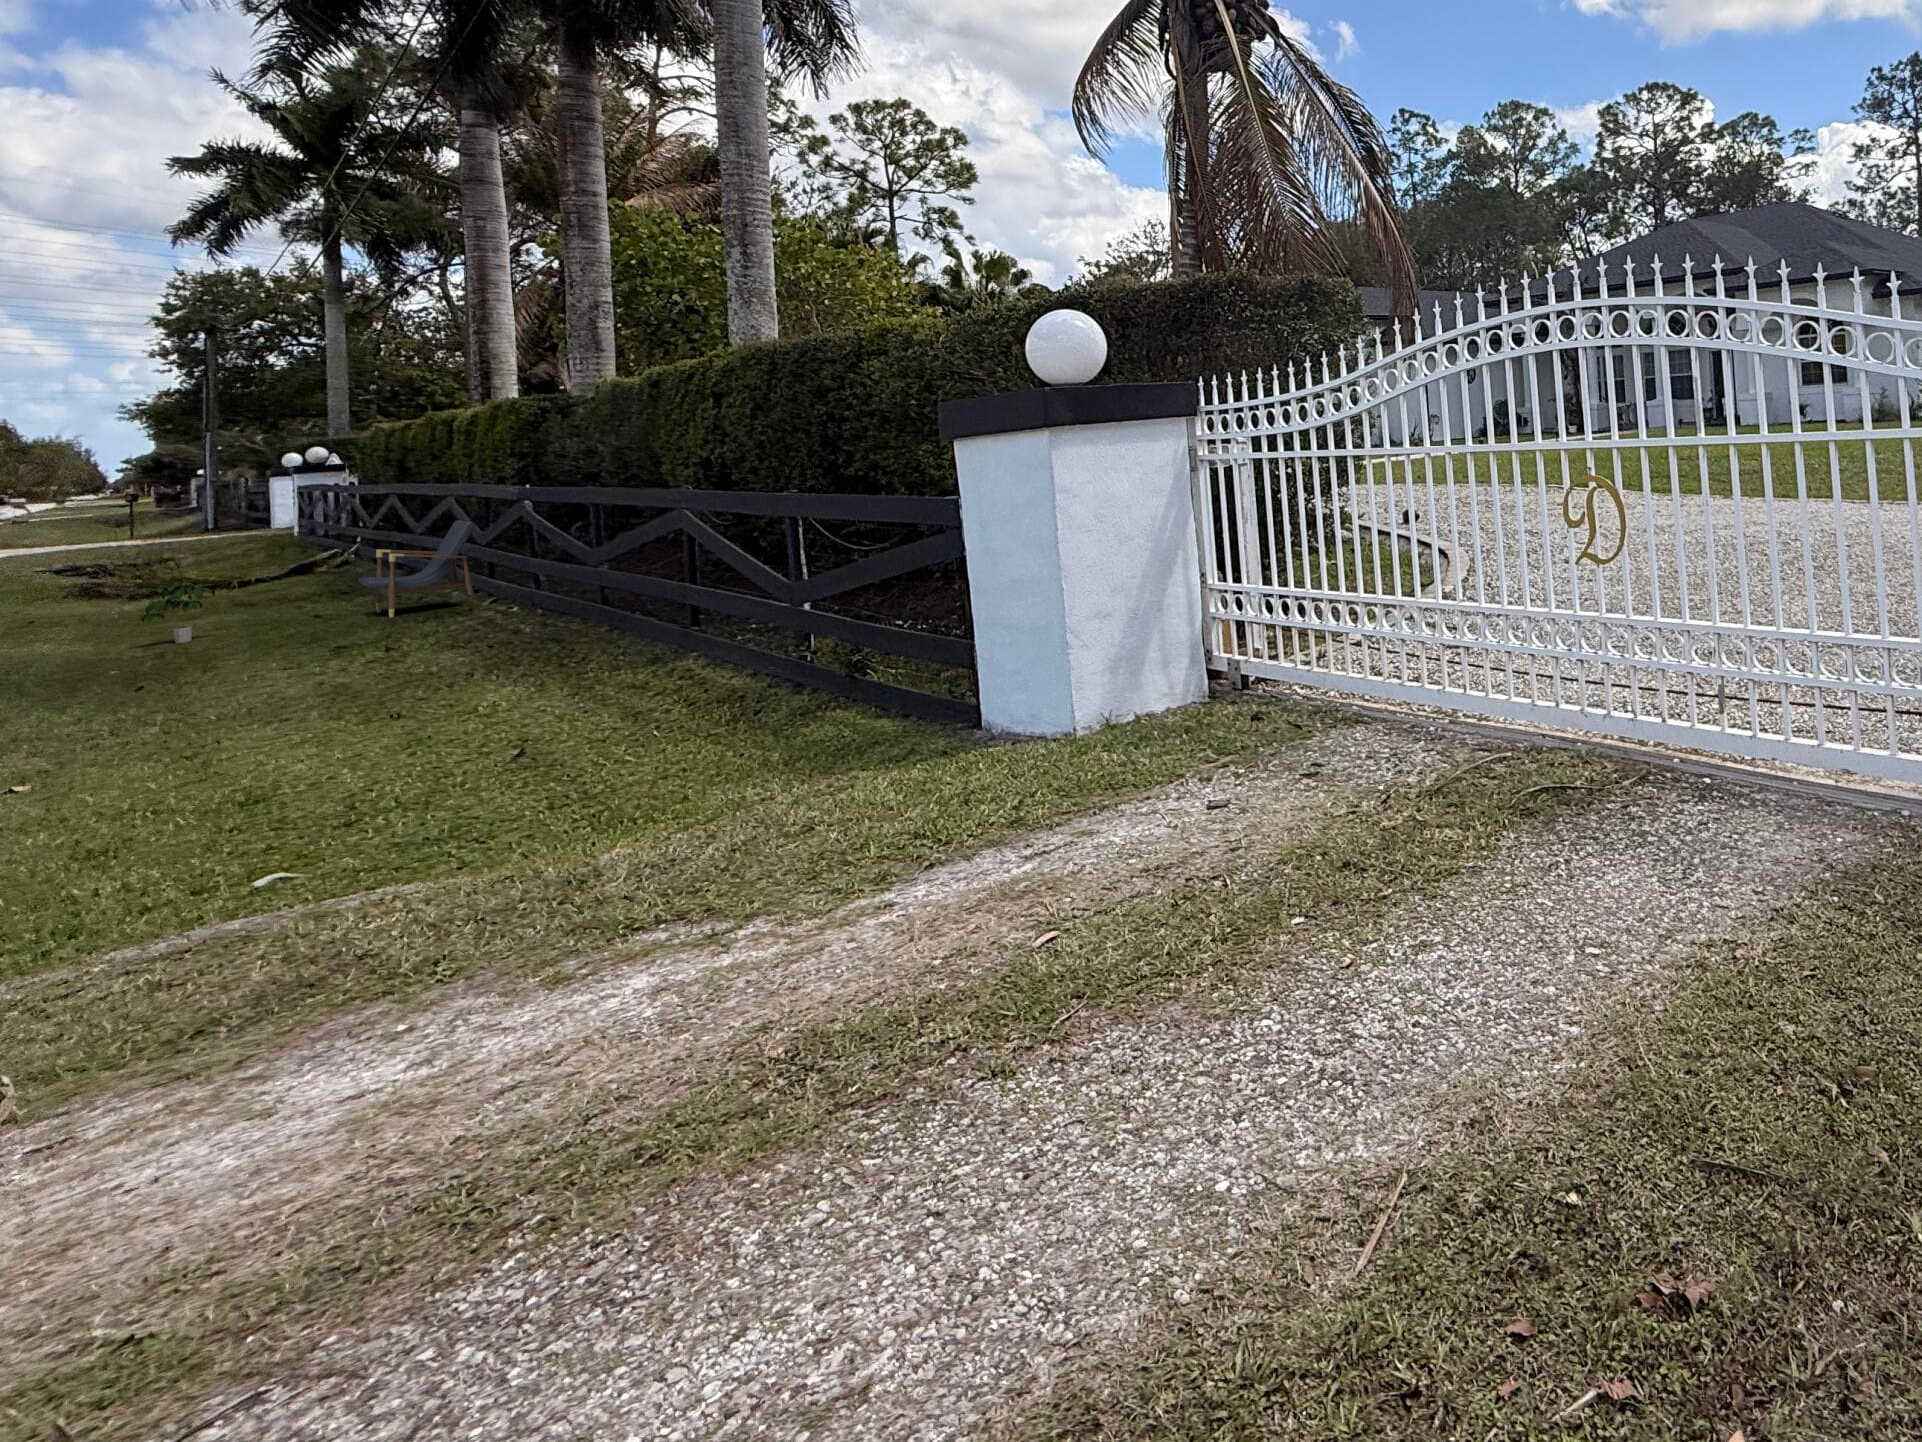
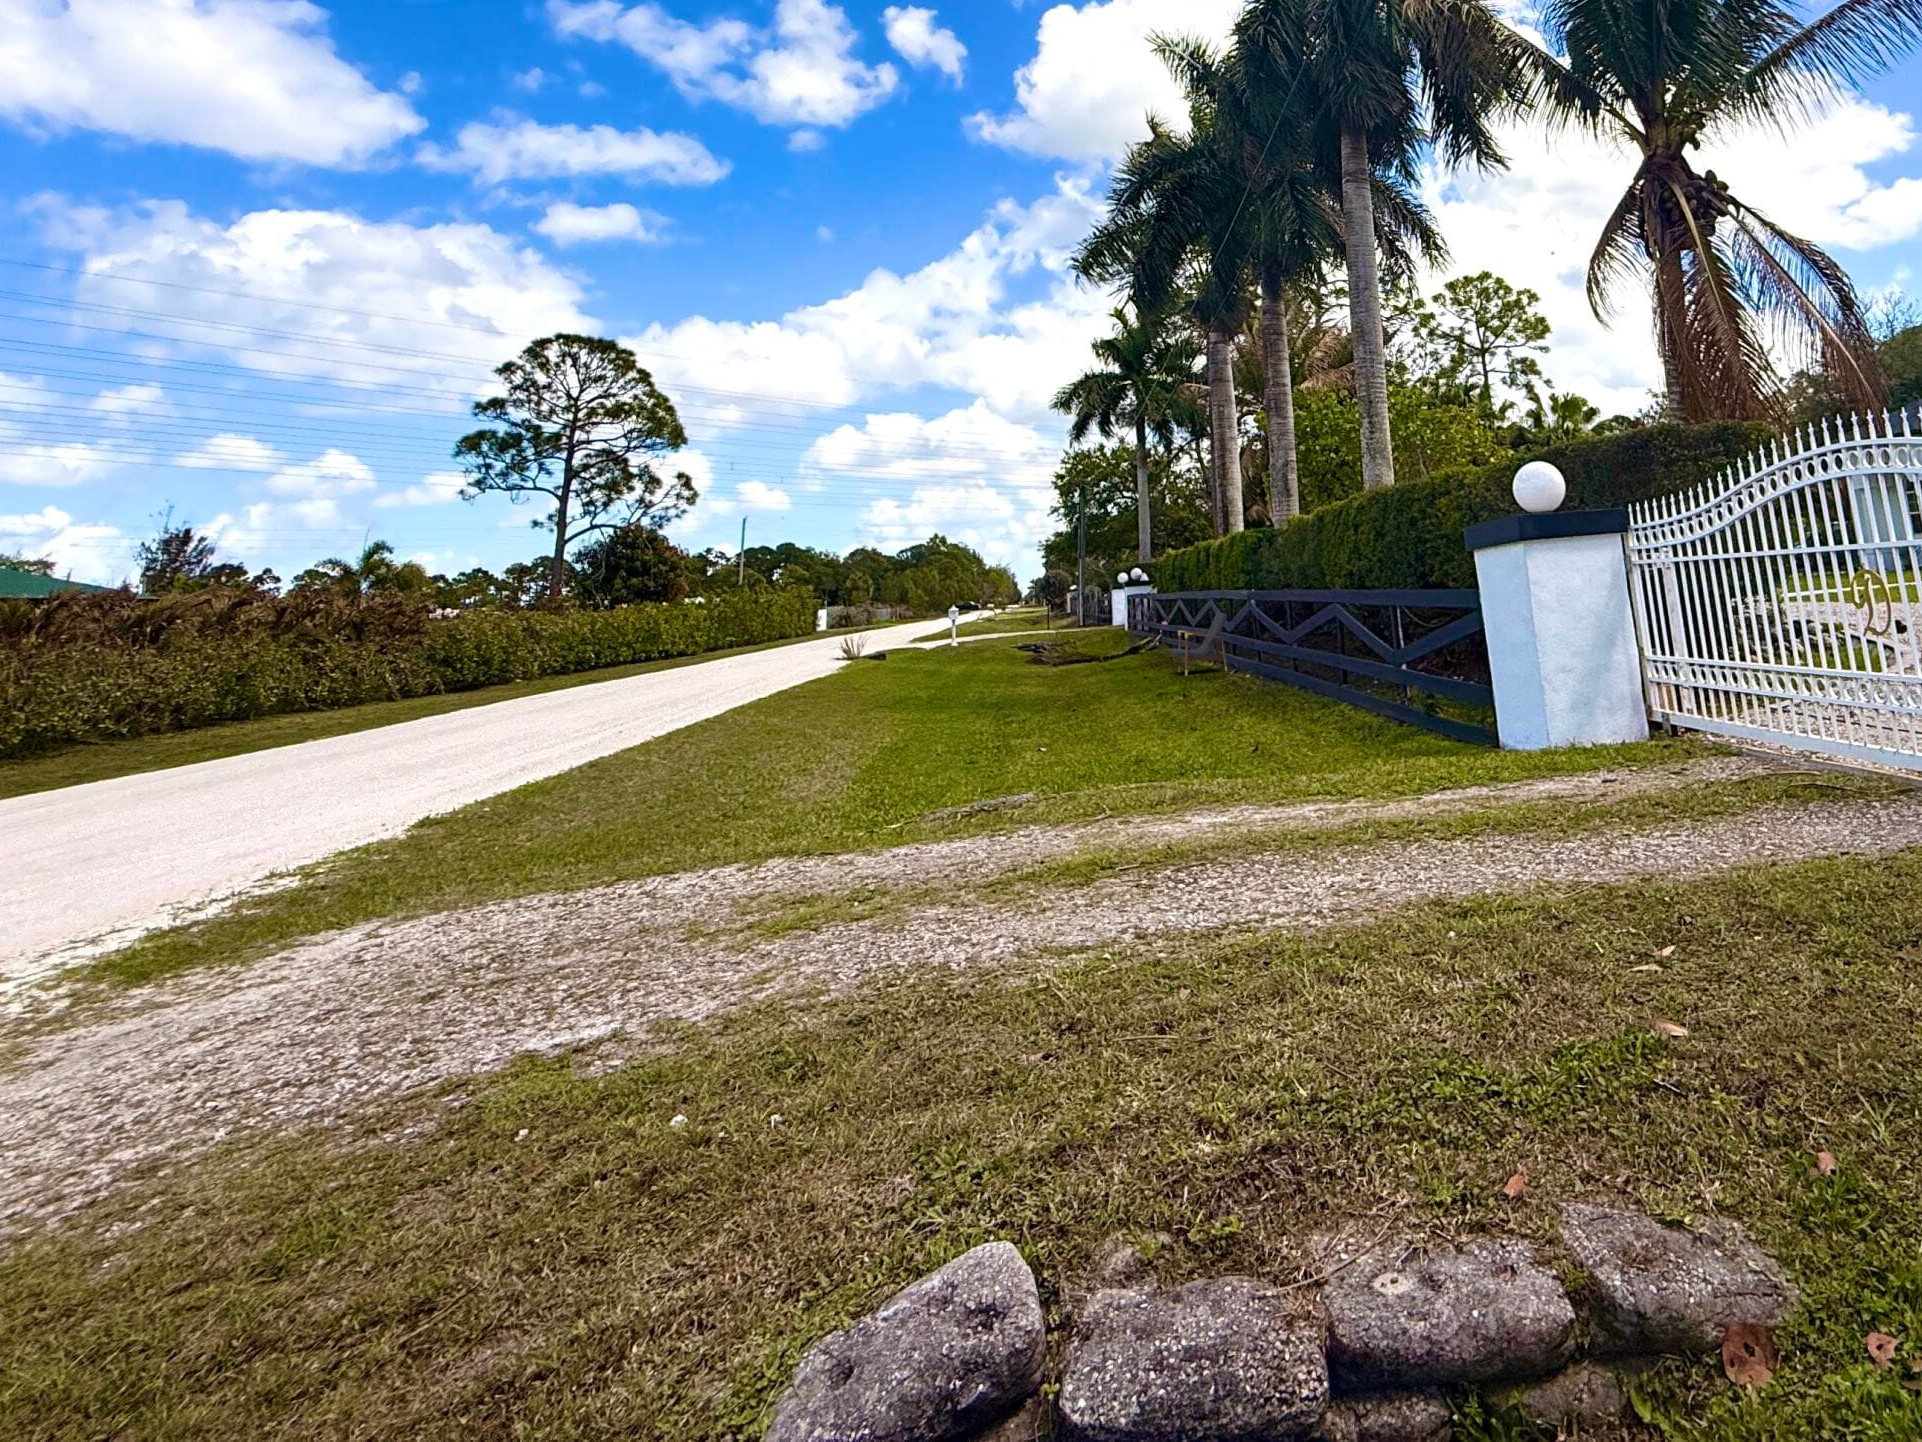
potted plant: present [140,582,215,643] -> none [1075,645,1106,683]

